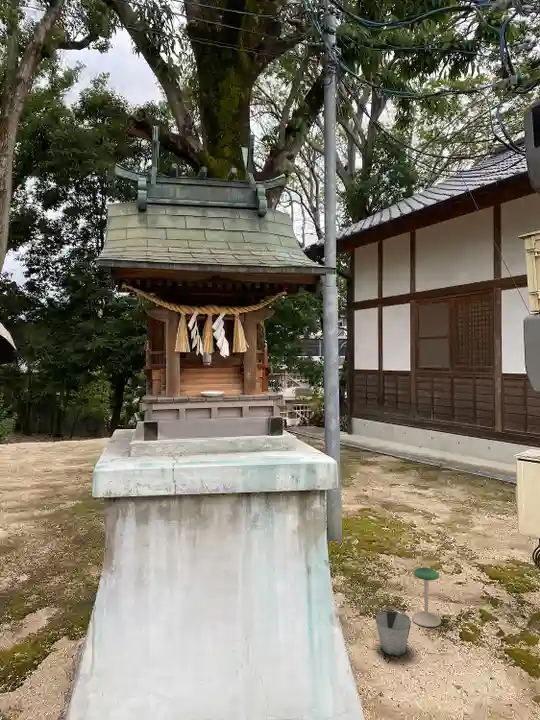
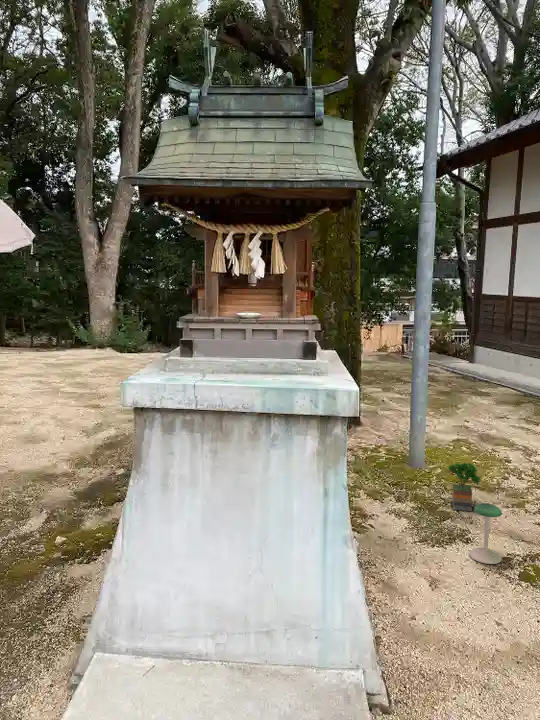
potted tree: none [375,530,406,577] -> present [448,463,480,511]
bucket: present [375,607,411,656] -> none [419,537,458,586]

